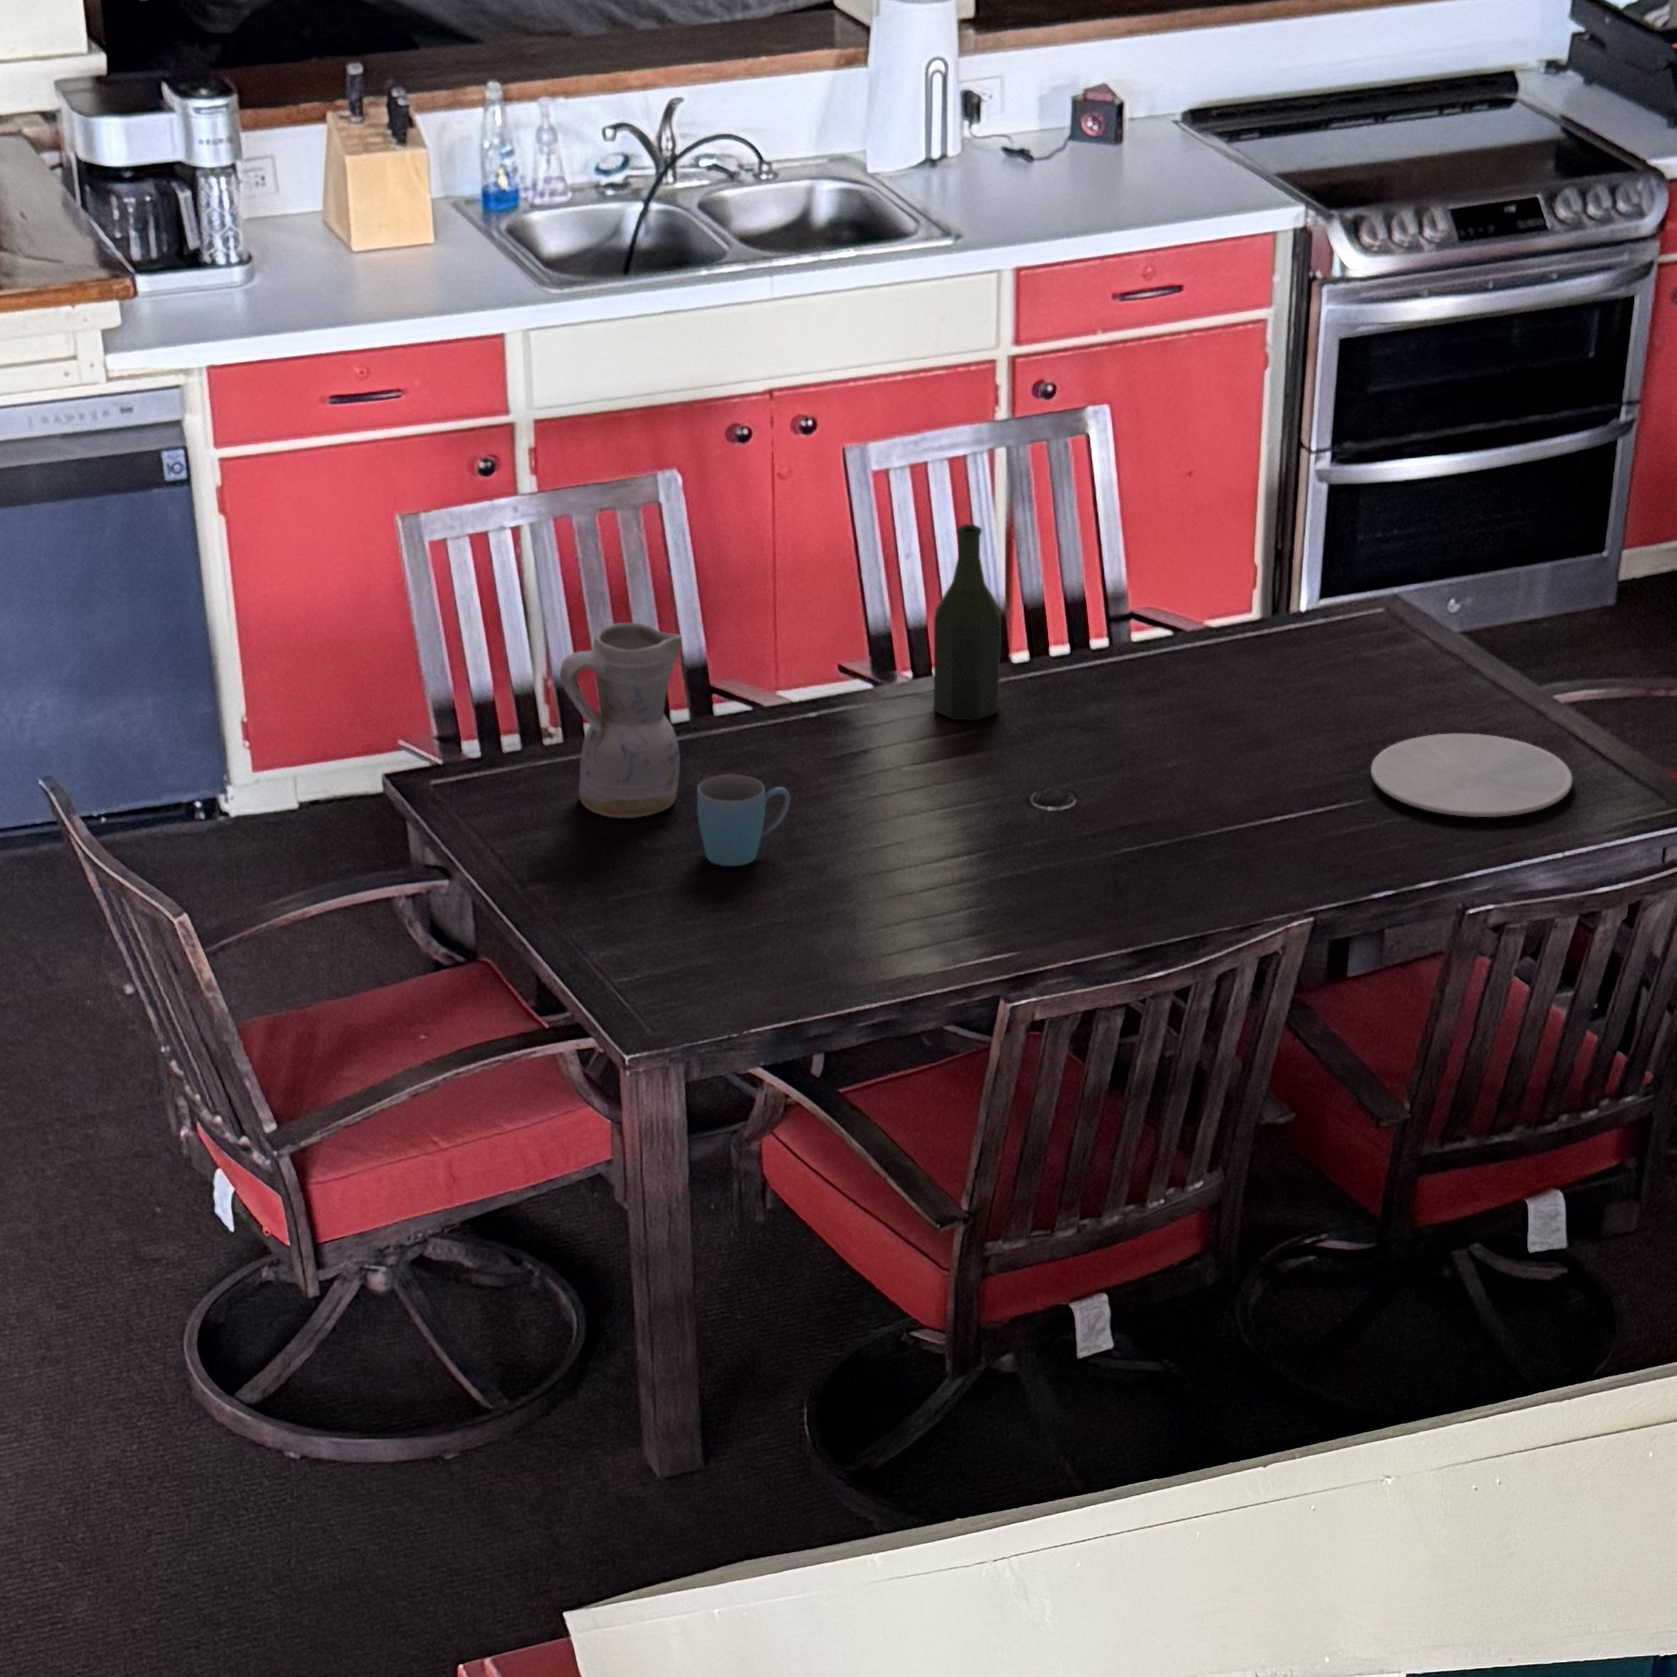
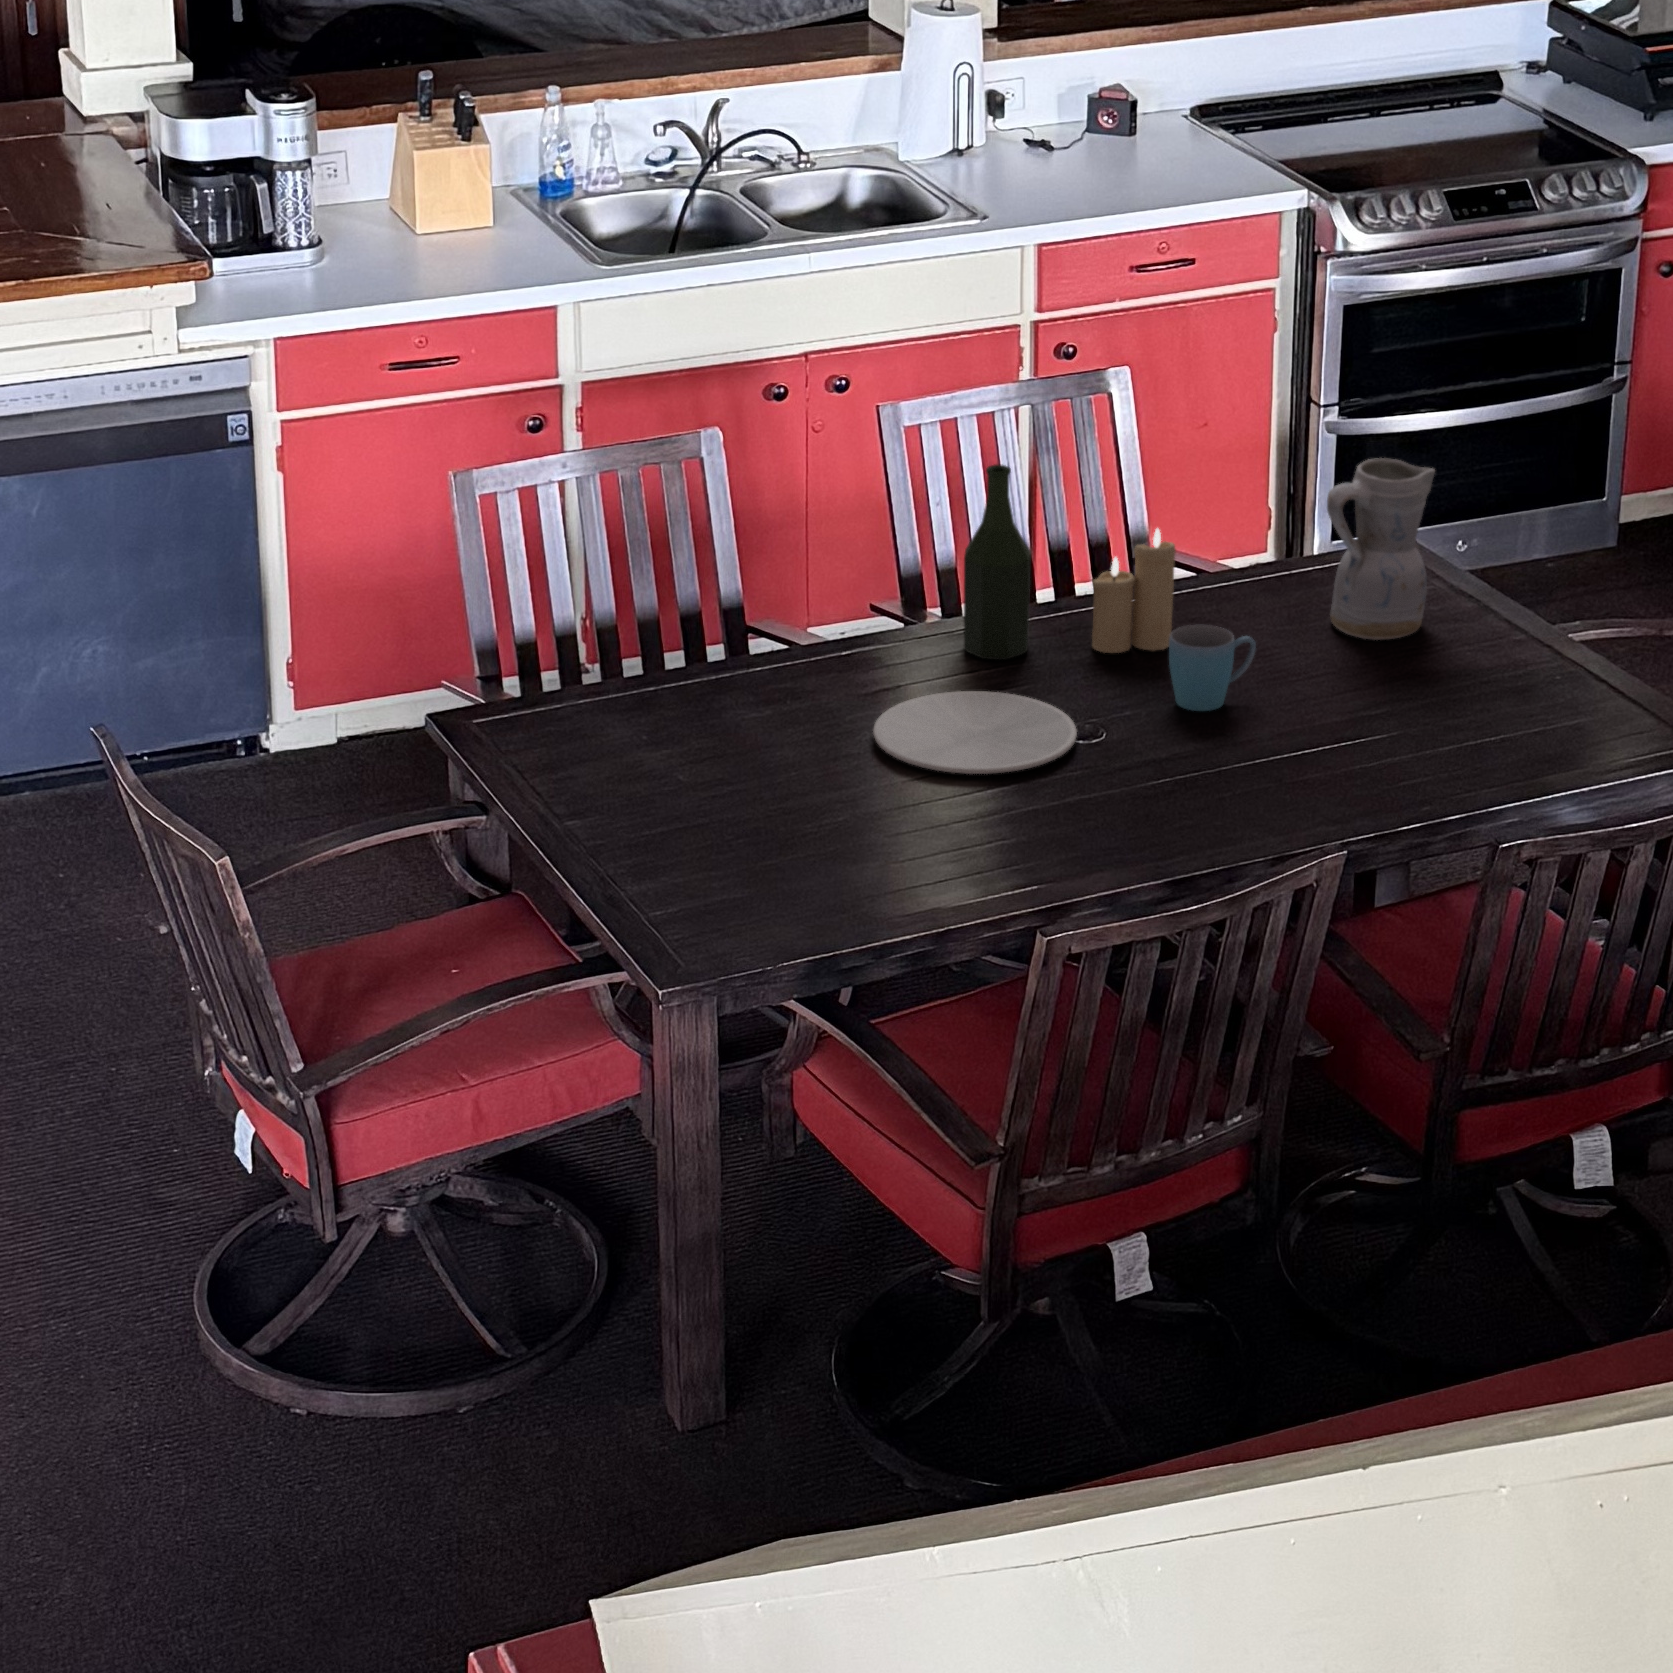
candle: none [1063,588,1148,714] -> present [1092,528,1176,653]
ceramic pitcher: present [560,623,681,818] -> present [1327,458,1435,640]
plate: present [1371,733,1572,817] -> present [873,691,1077,774]
mug: present [697,775,790,866] -> present [1169,625,1256,711]

